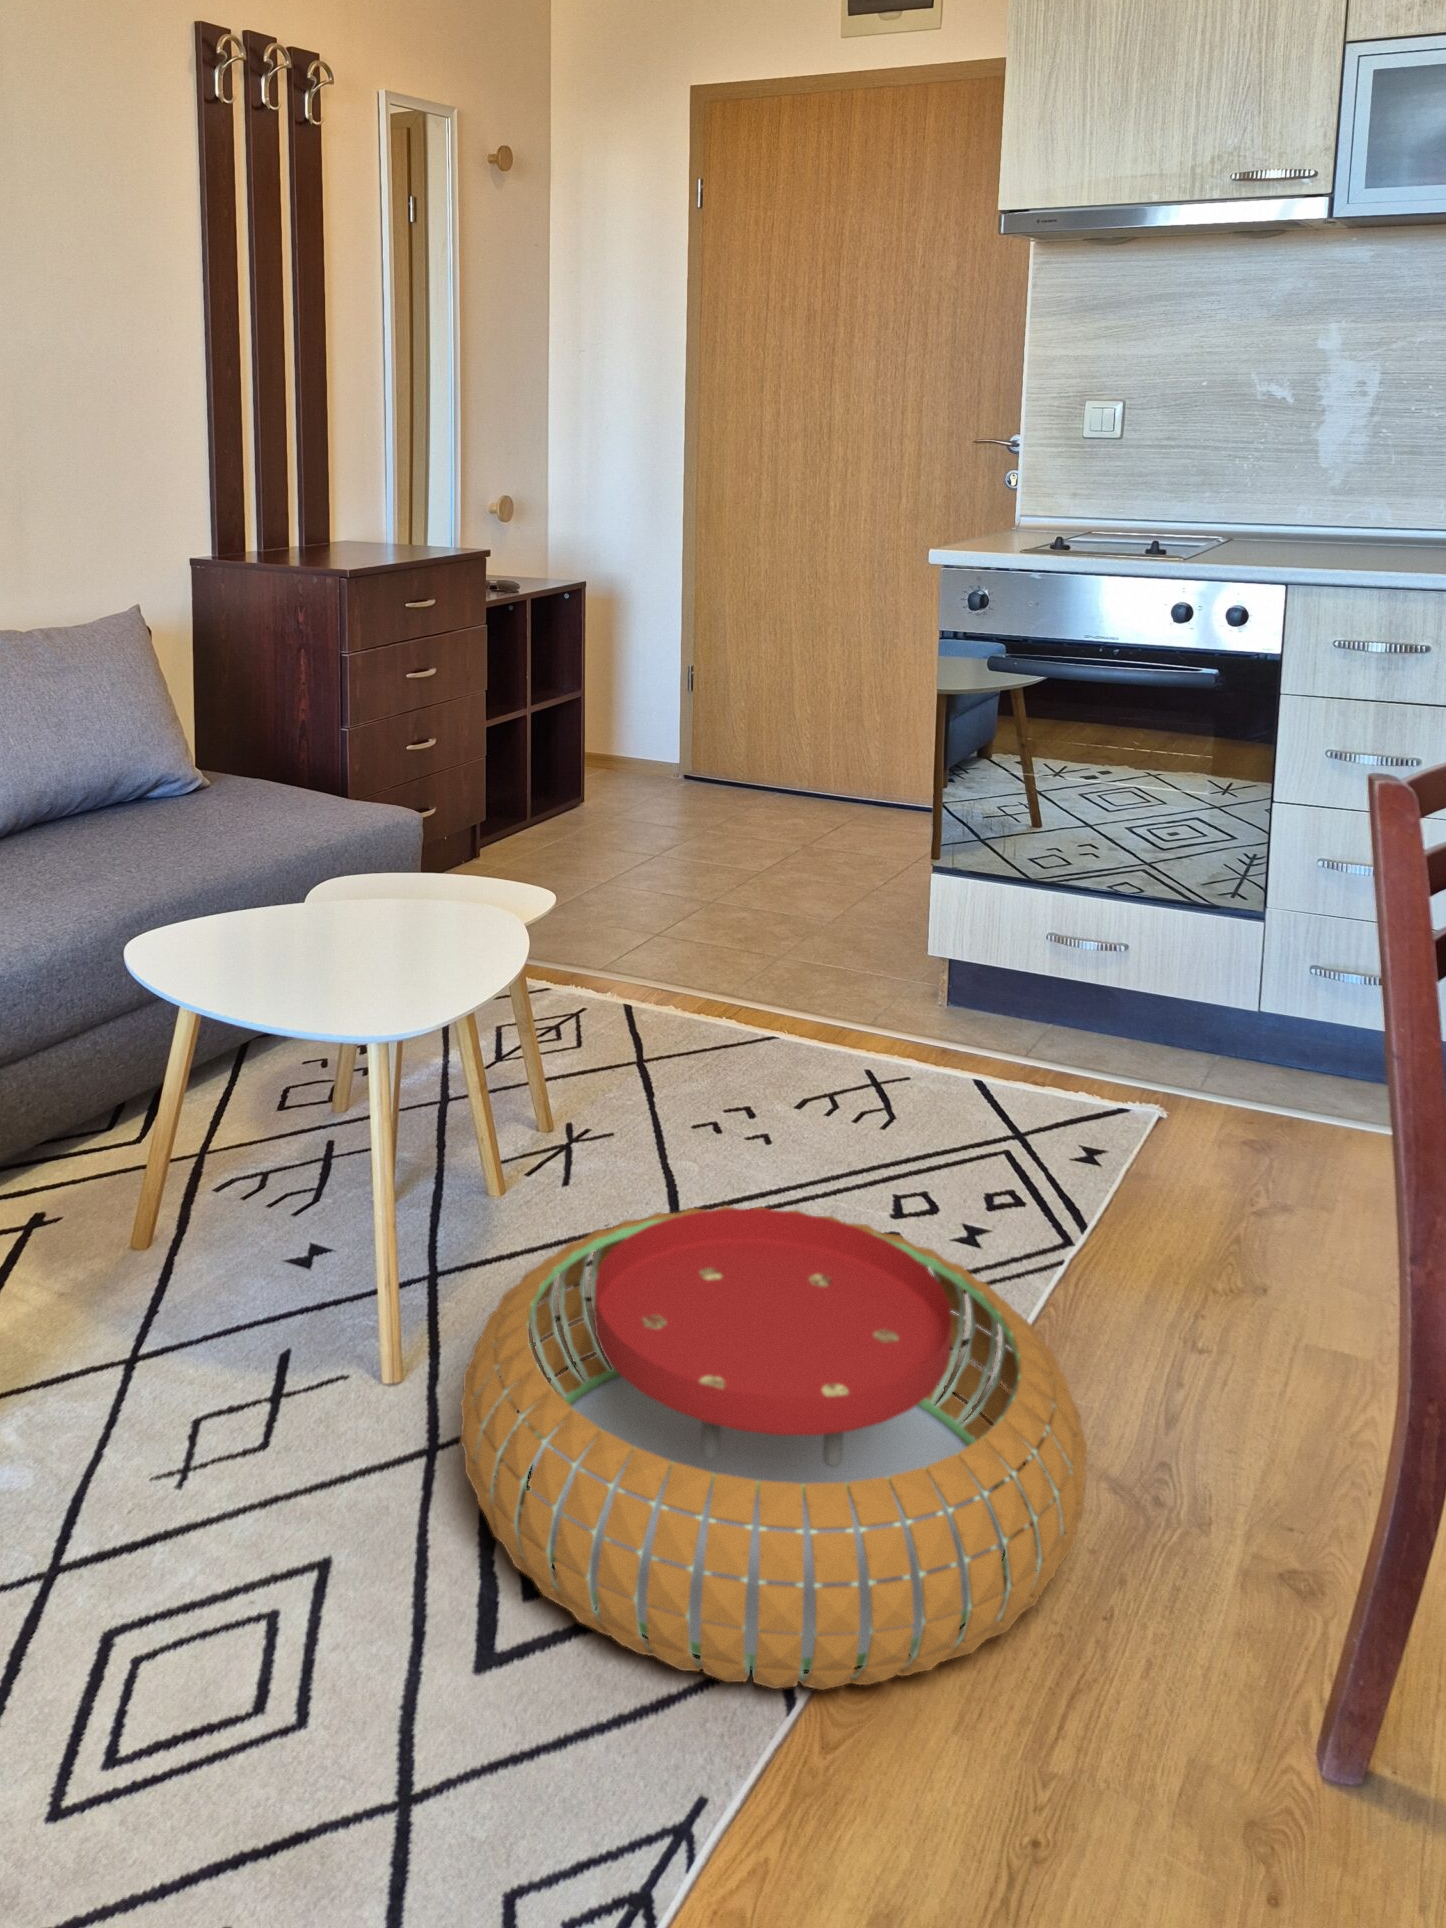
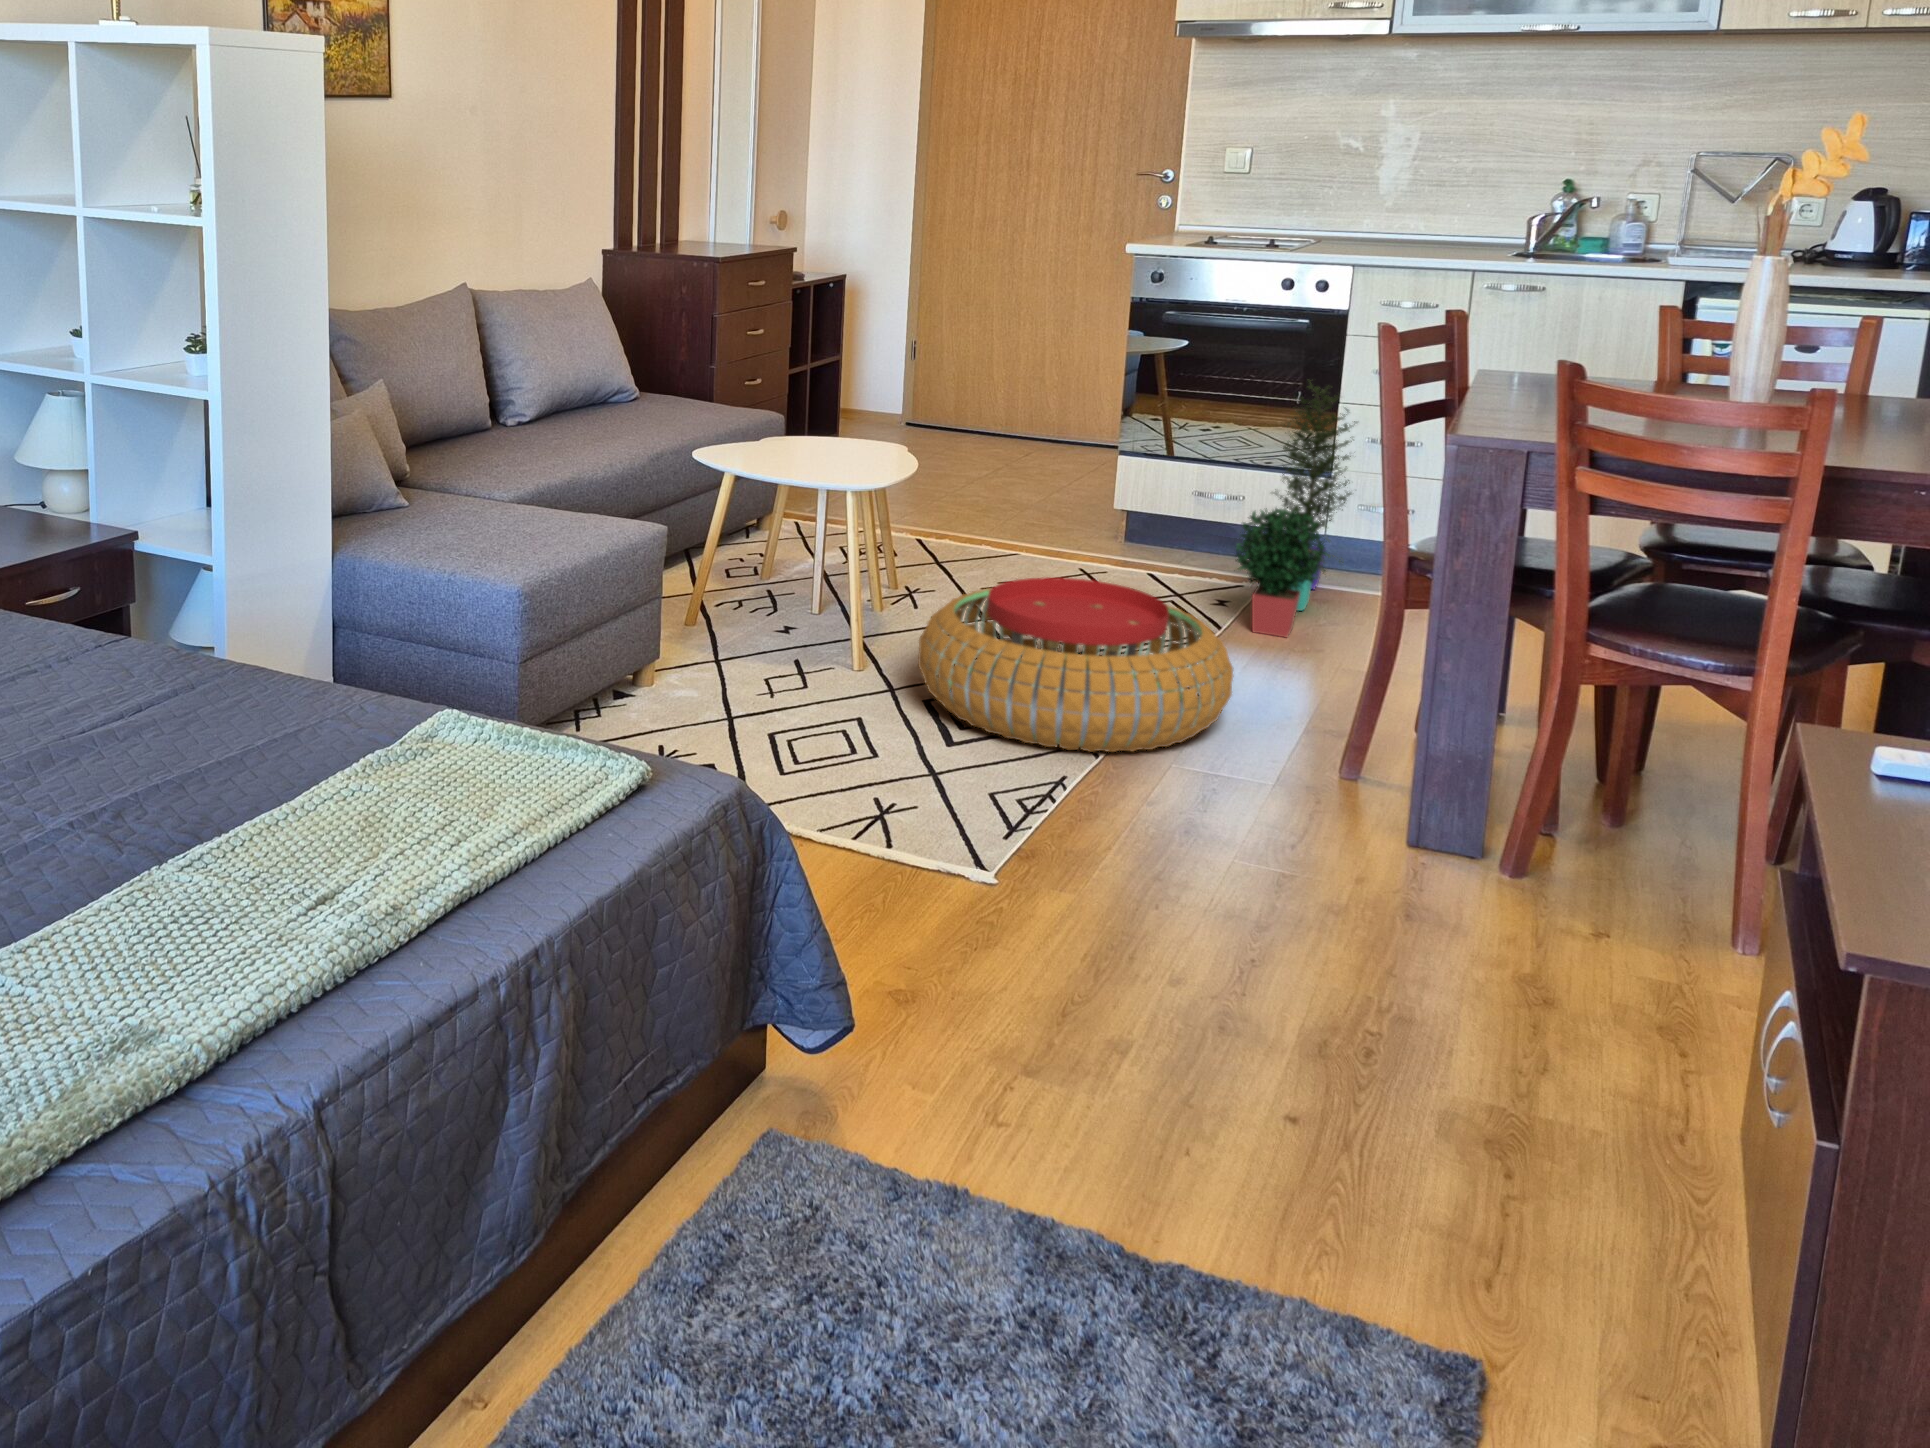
potted plant: none [1103,768,1311,1248] -> present [1236,382,1357,637]

